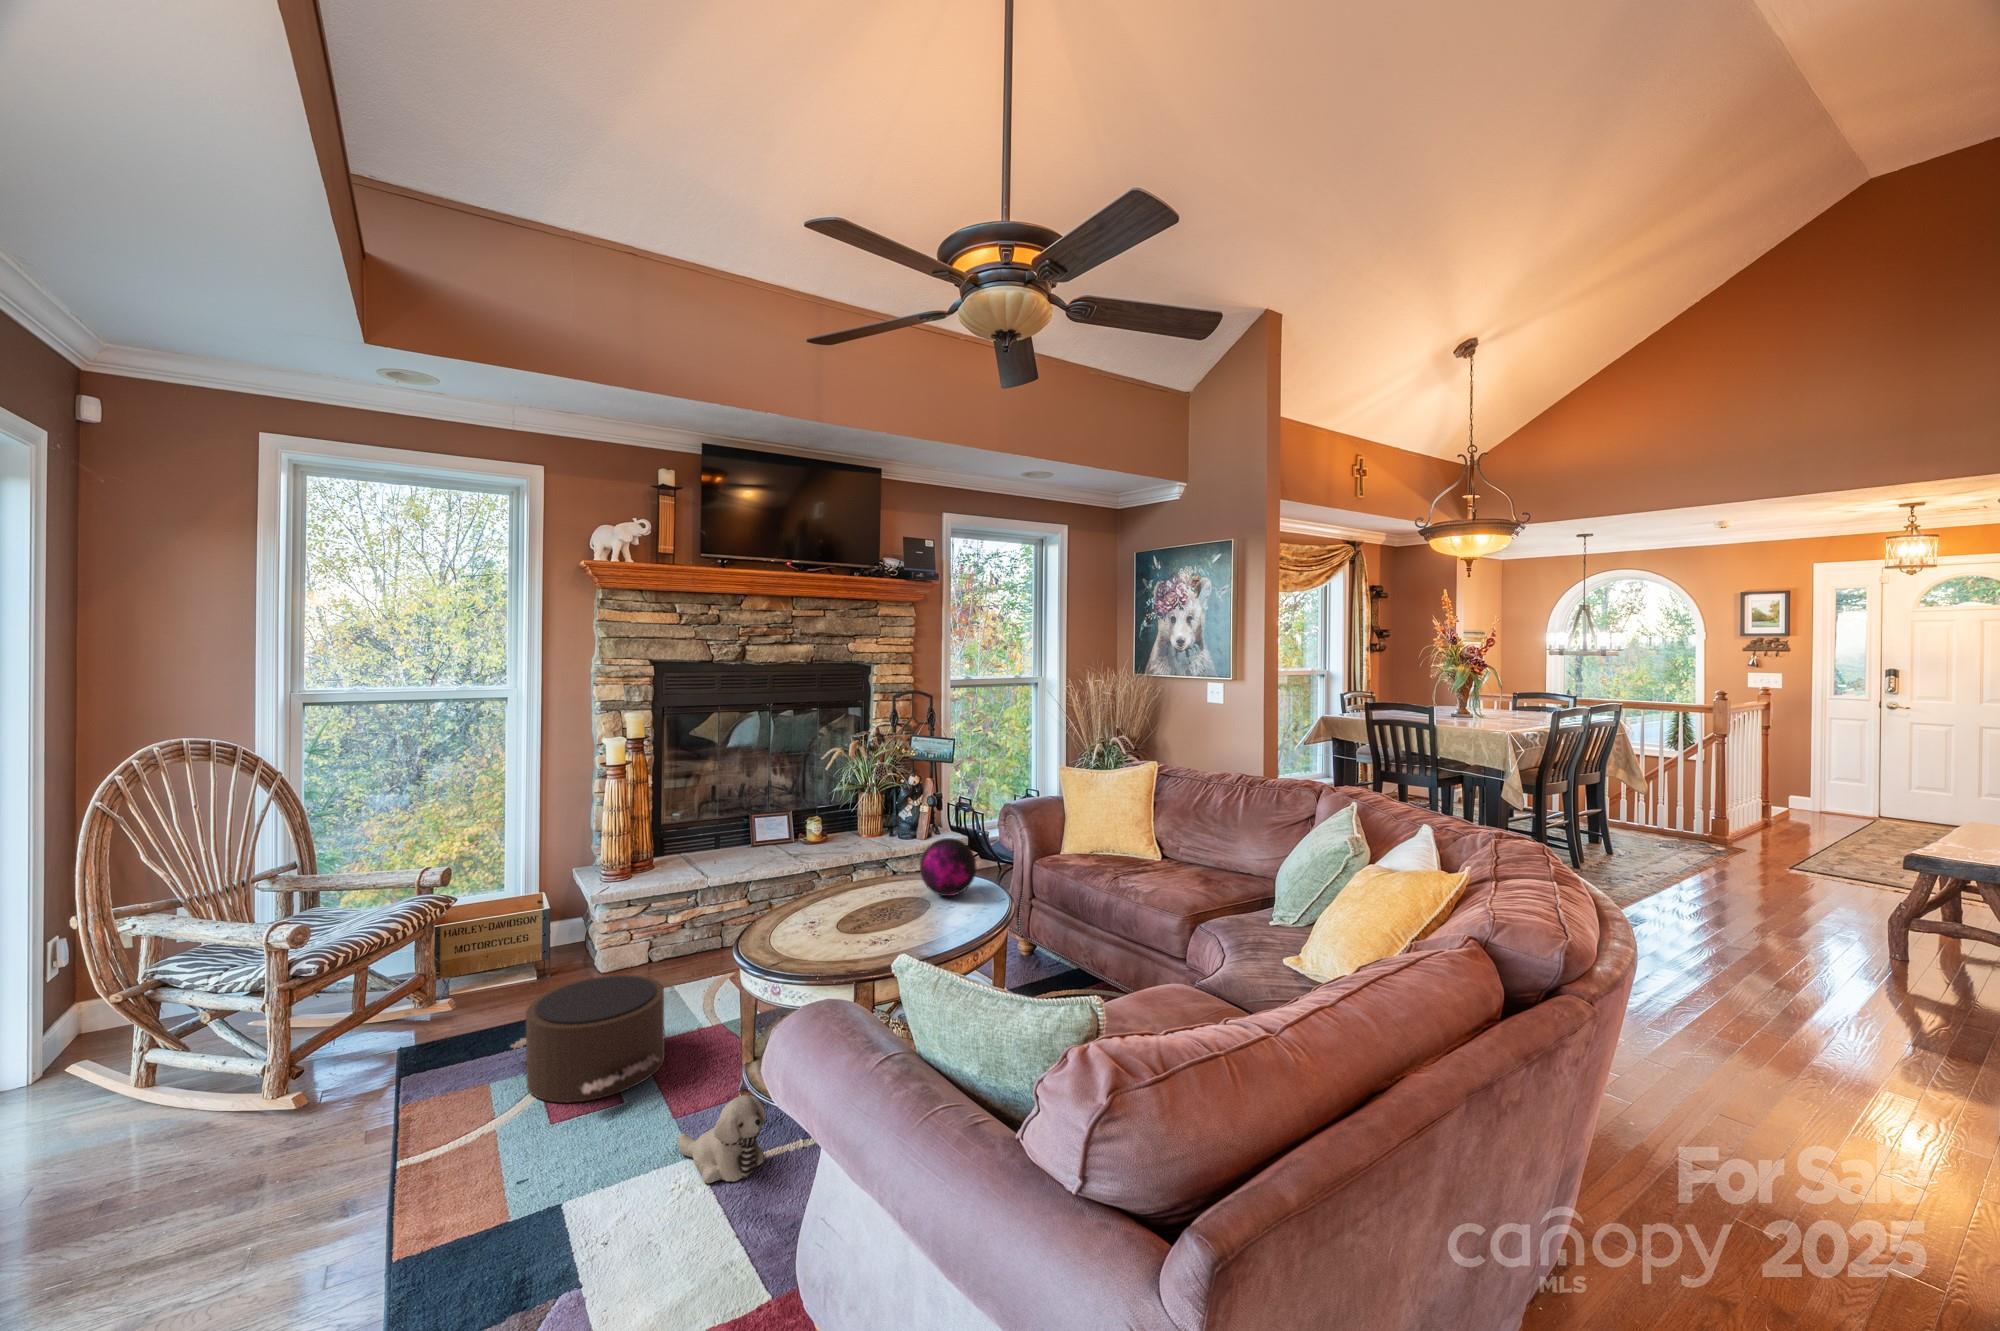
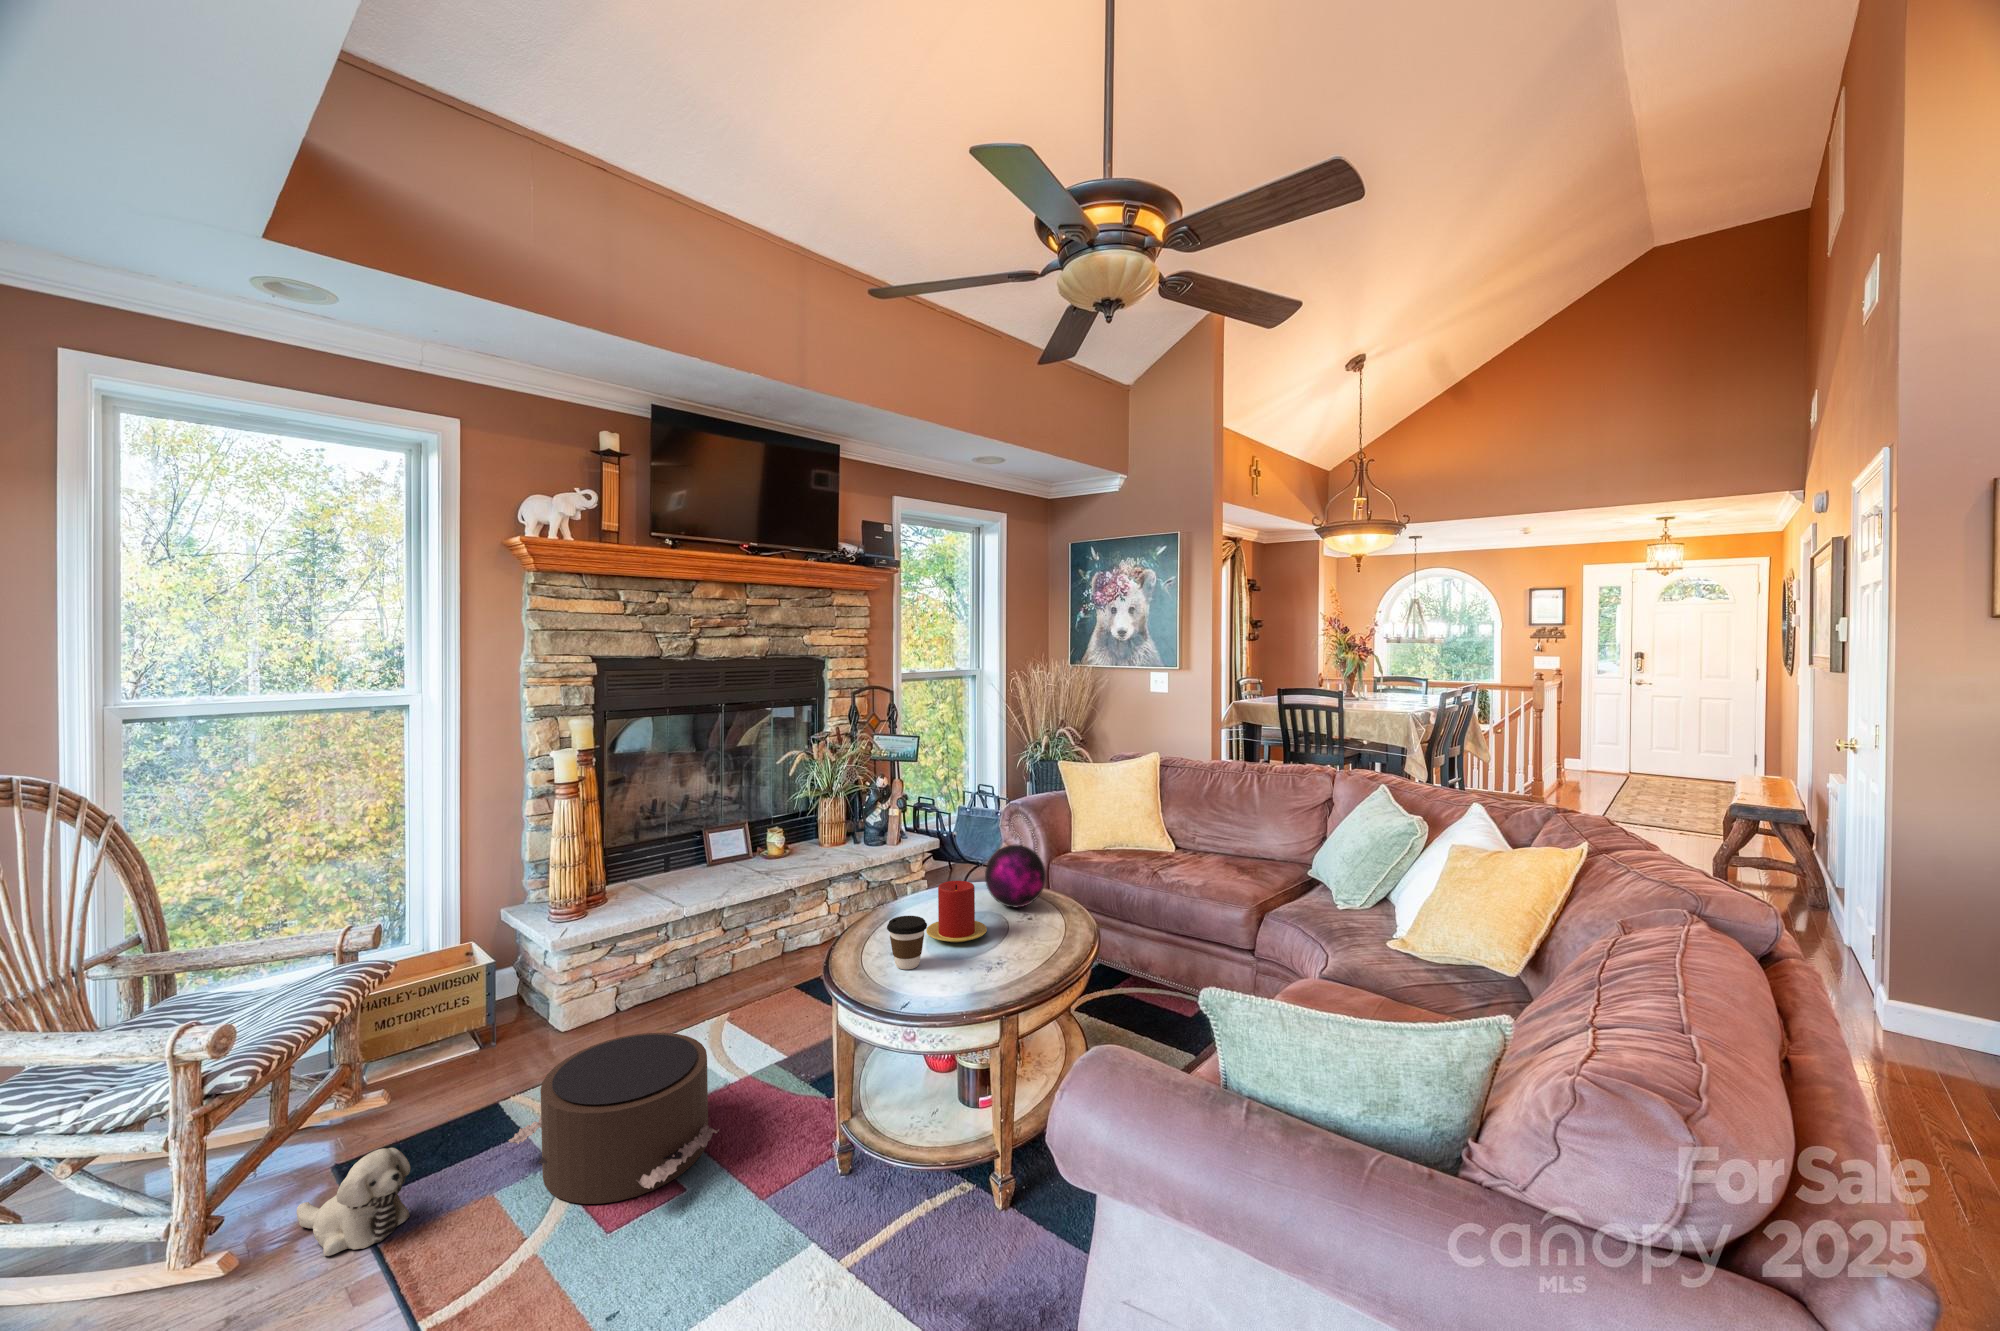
candle: none [846,866,901,920] -> present [926,881,987,942]
coffee cup: none [793,891,829,938] -> present [887,916,927,969]
plush toy: present [678,1095,766,1183] -> present [297,1148,410,1256]

